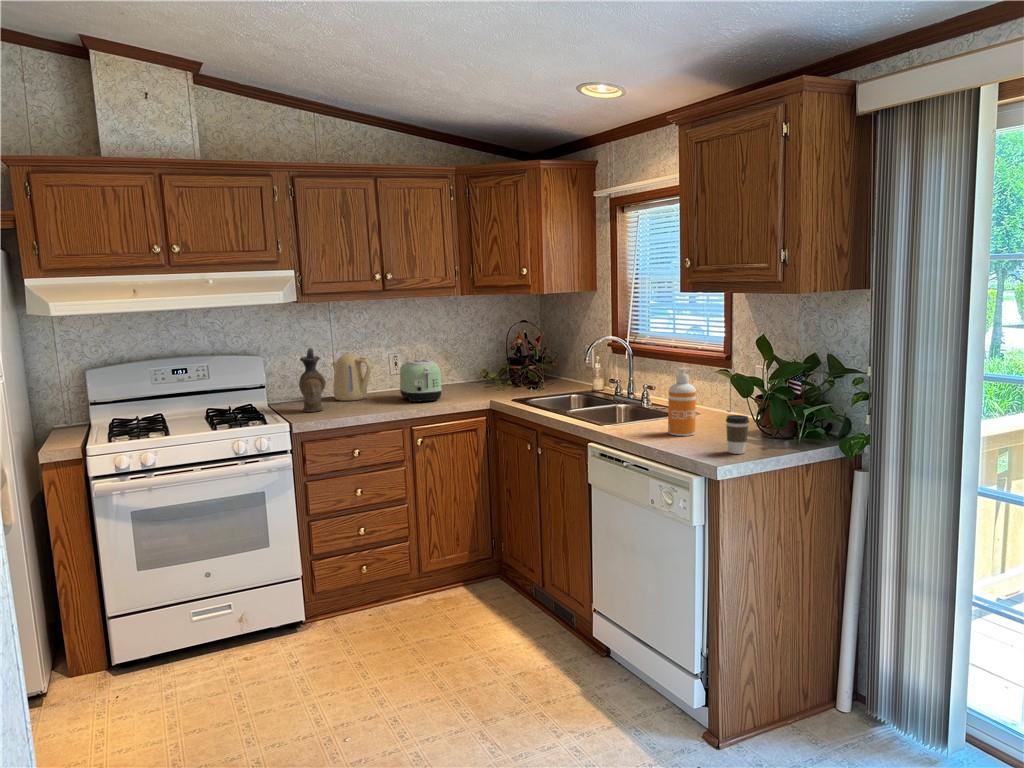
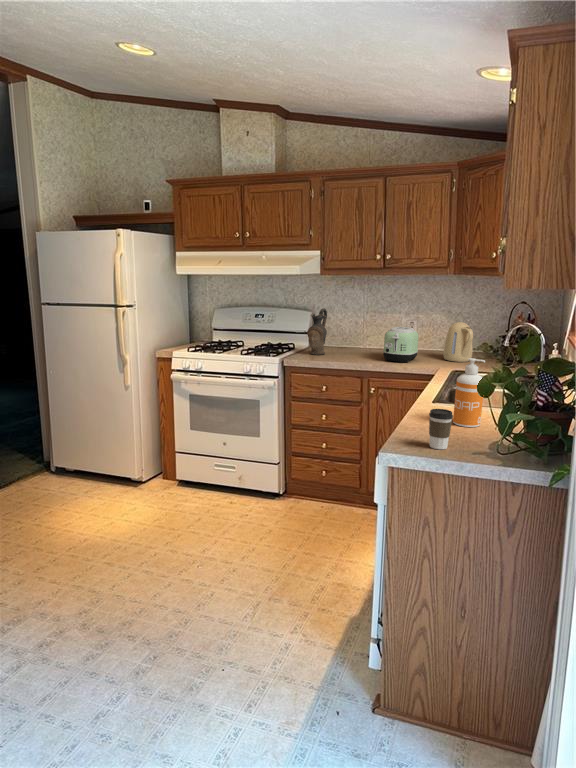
kettle: present [332,353,371,401] -> present [443,322,473,362]

